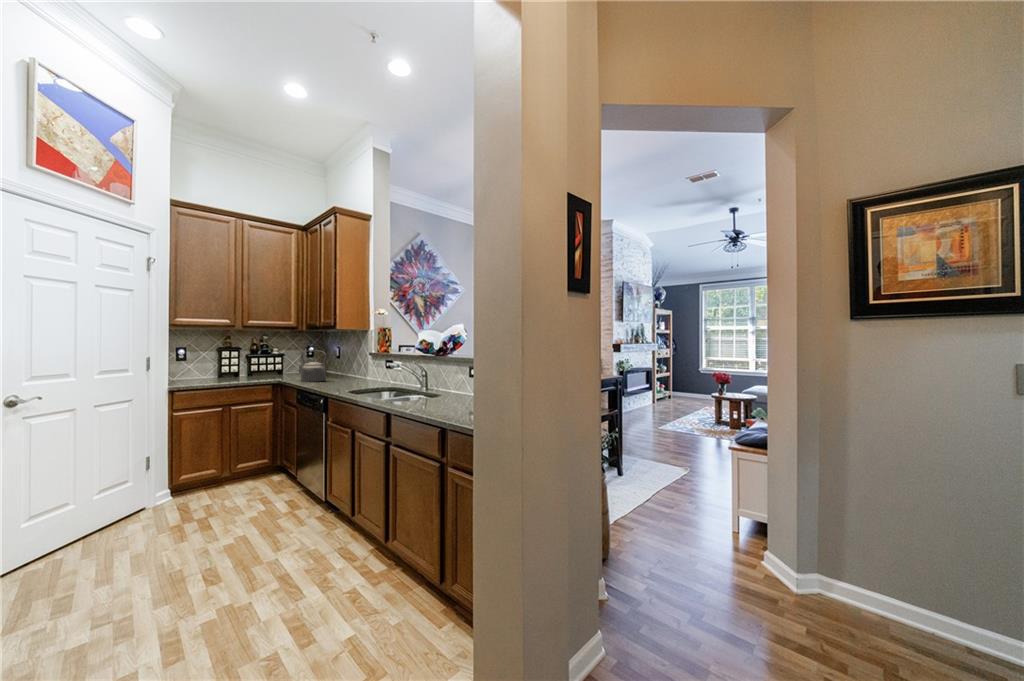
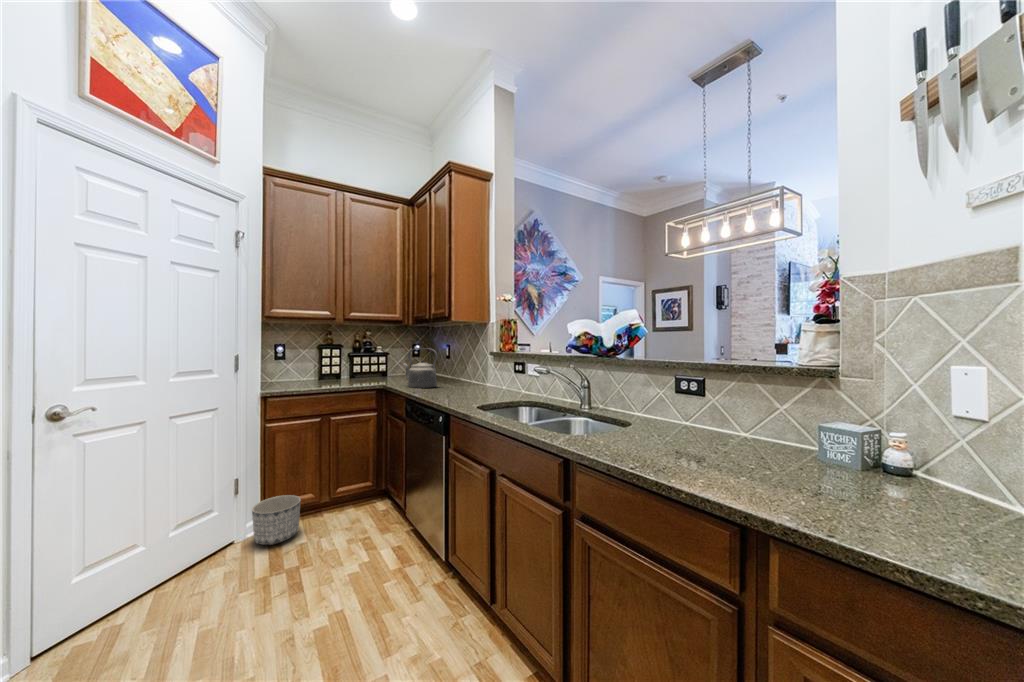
planter: none [162,469,206,507] -> present [252,495,301,545]

